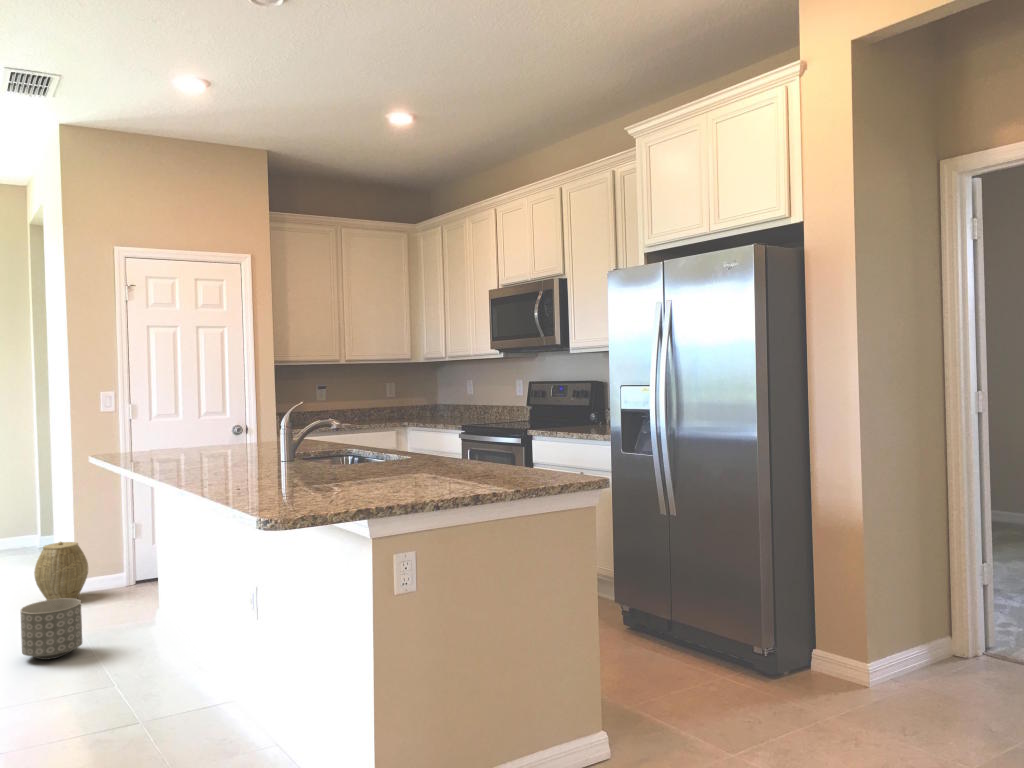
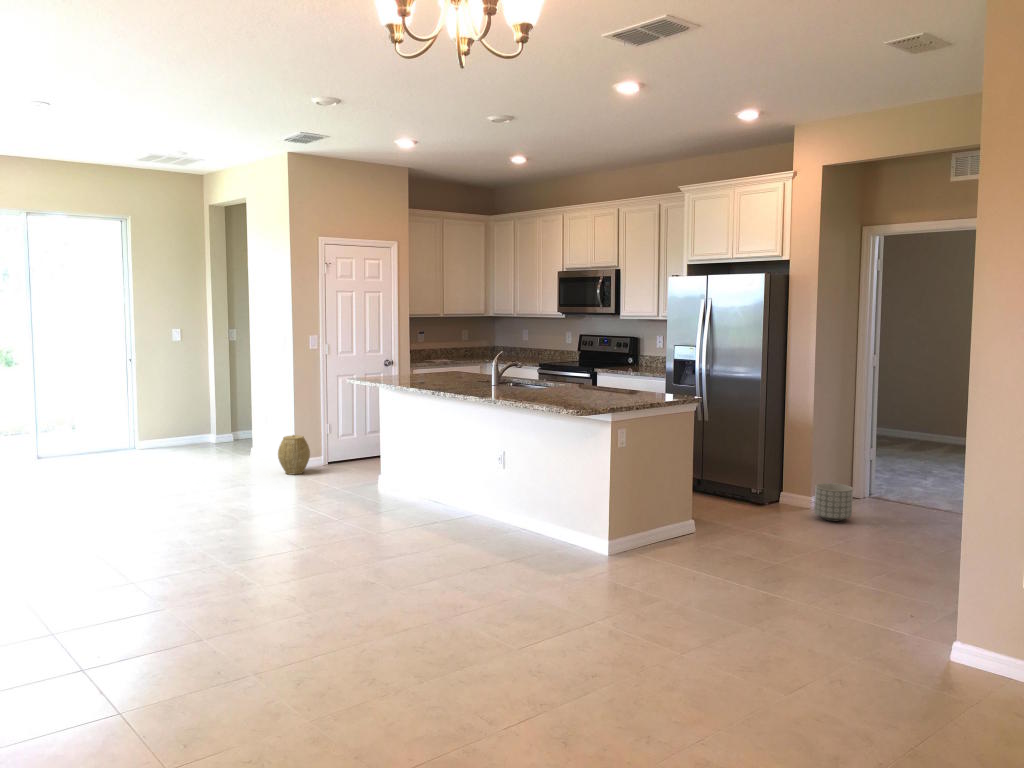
planter: present [21,598,82,660] -> present [814,483,853,521]

